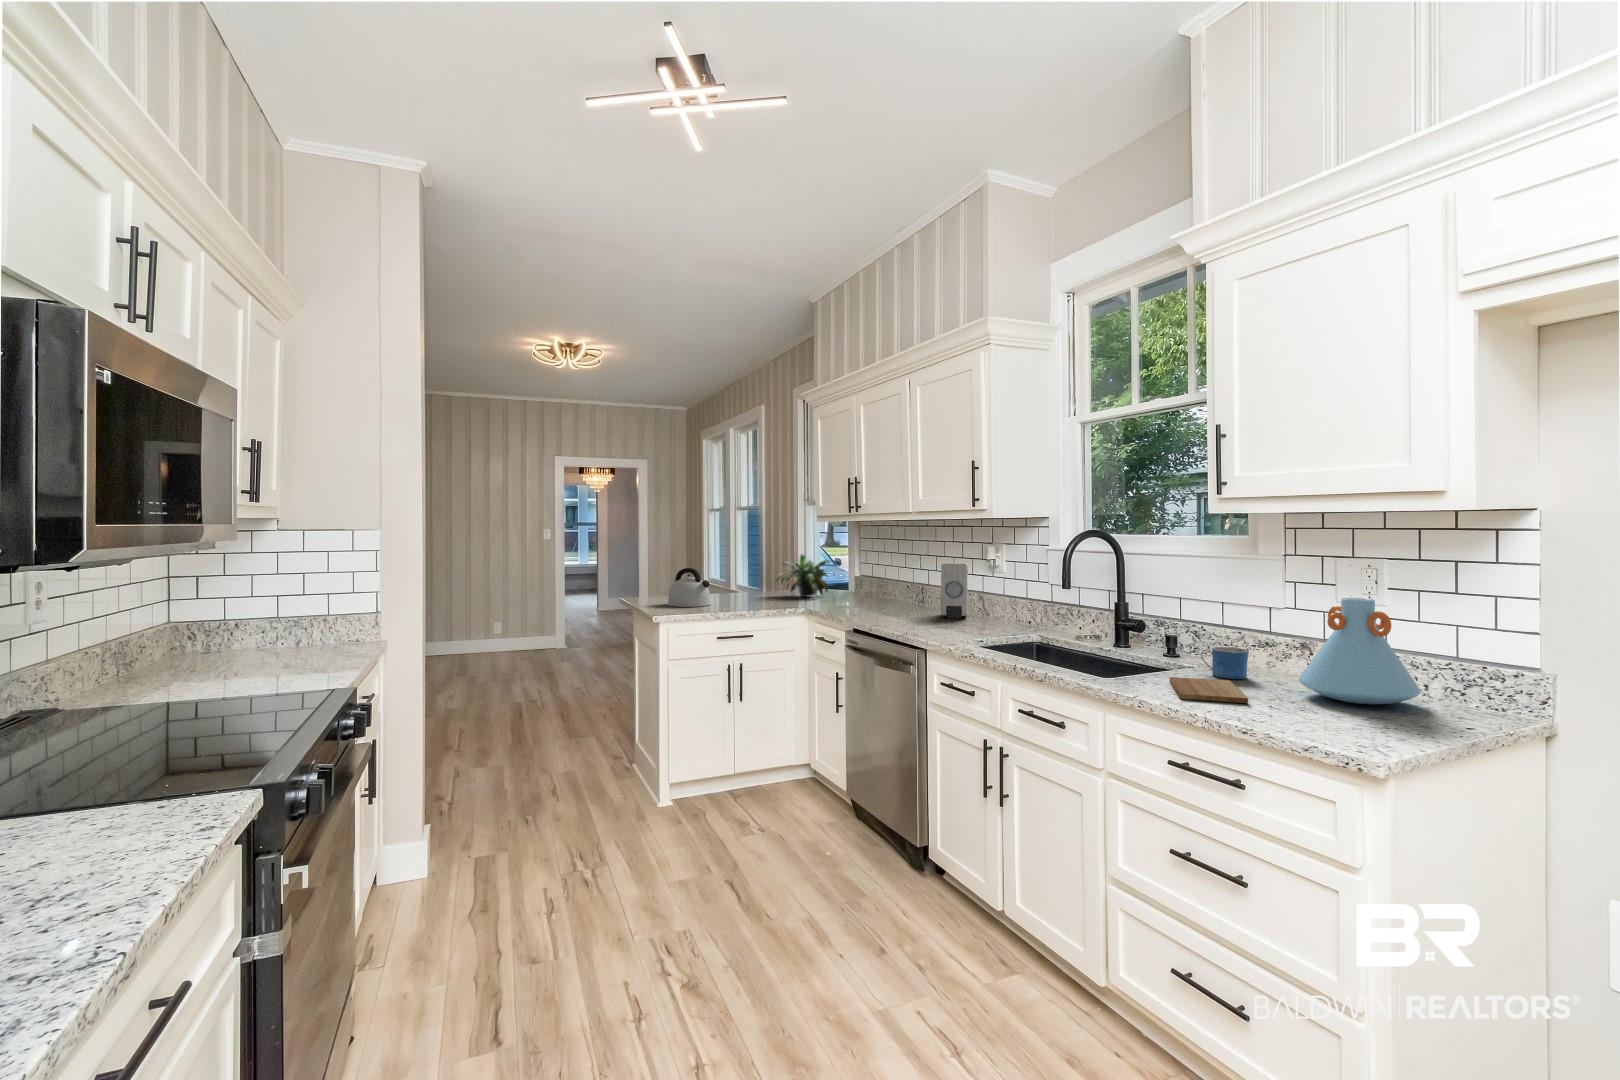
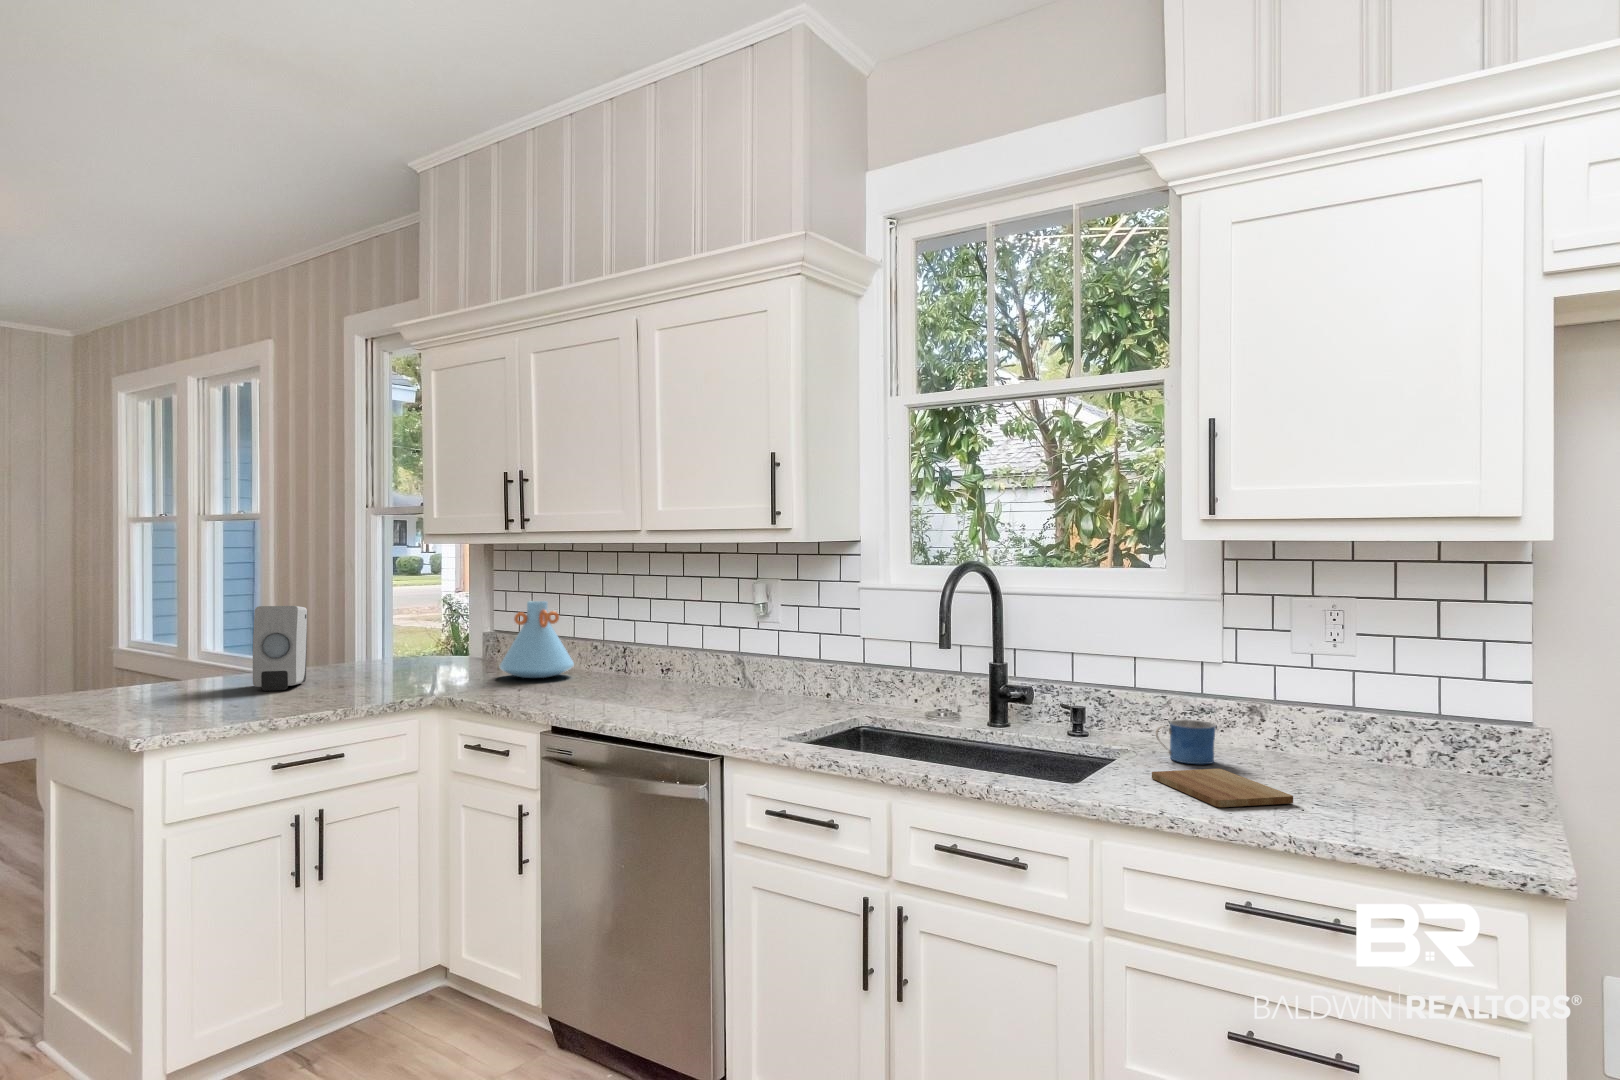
potted plant: present [775,554,829,597] -> none [353,598,459,673]
soap dispenser: present [941,564,968,619] -> present [253,606,307,691]
kettle: present [668,568,711,607] -> none [136,632,237,710]
vase: present [1299,598,1421,705] -> present [500,601,574,678]

